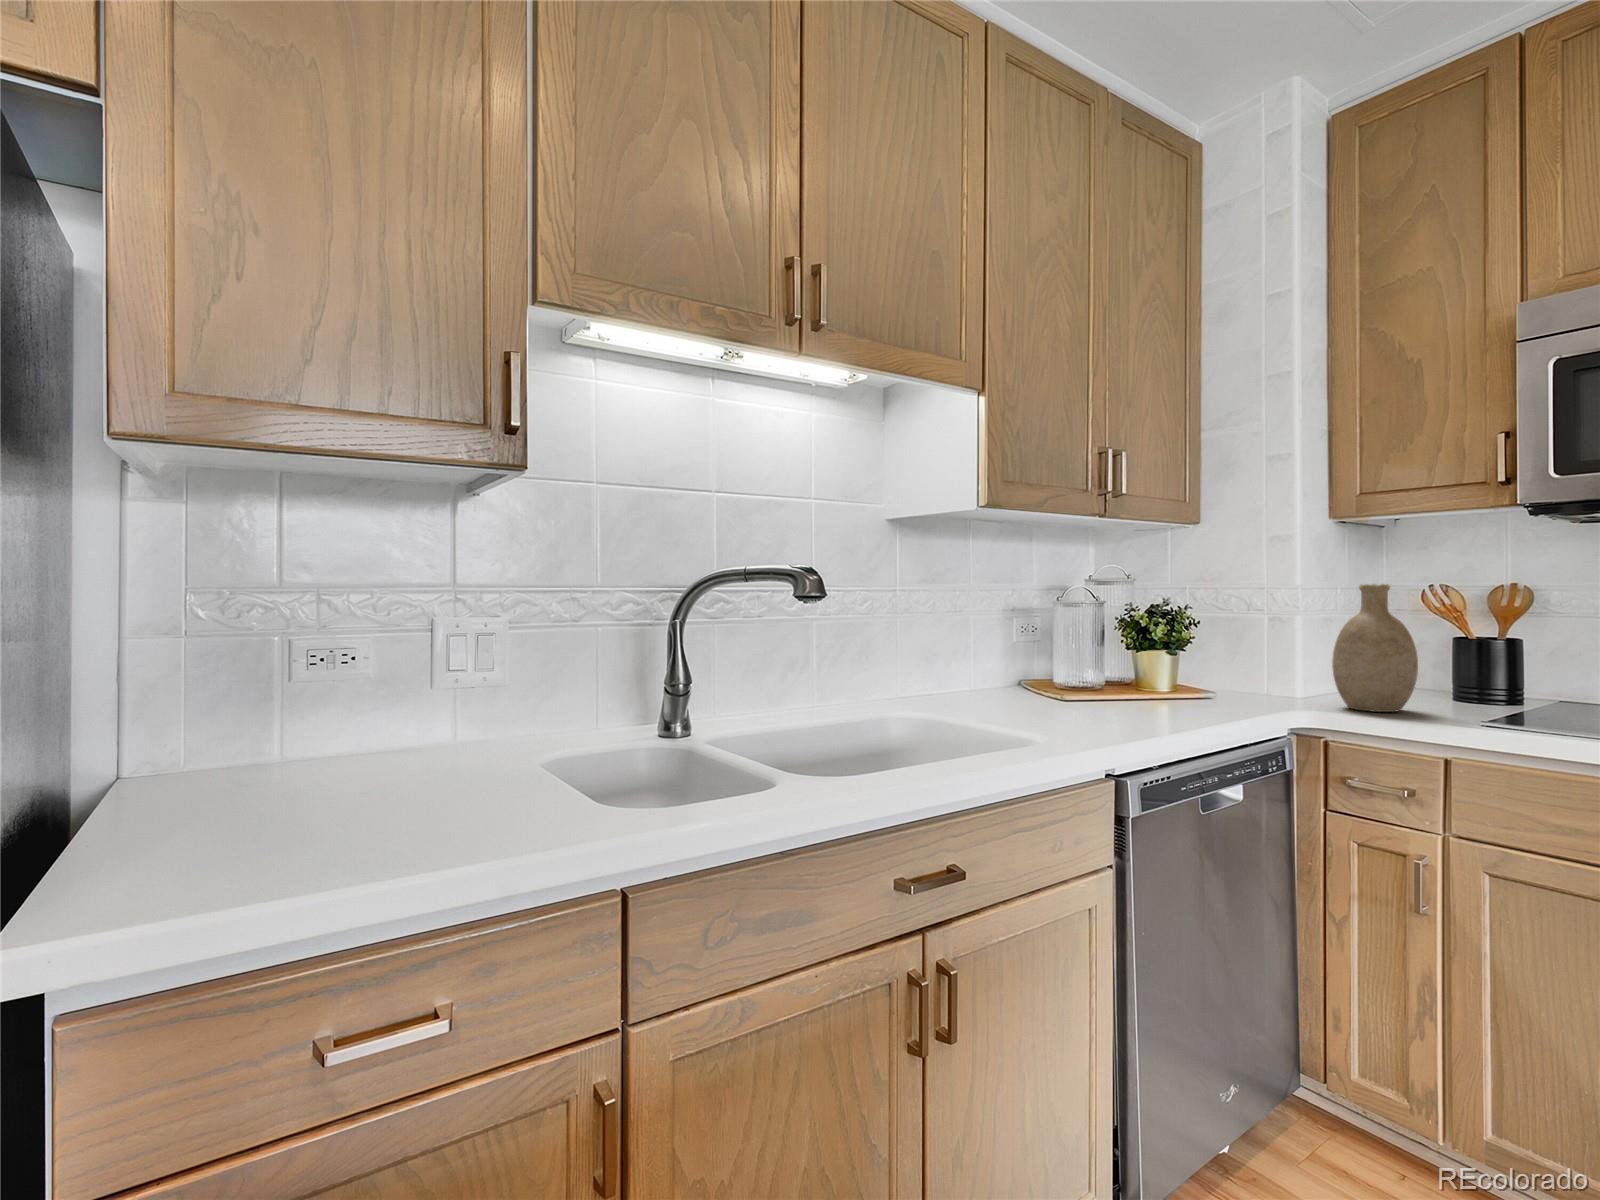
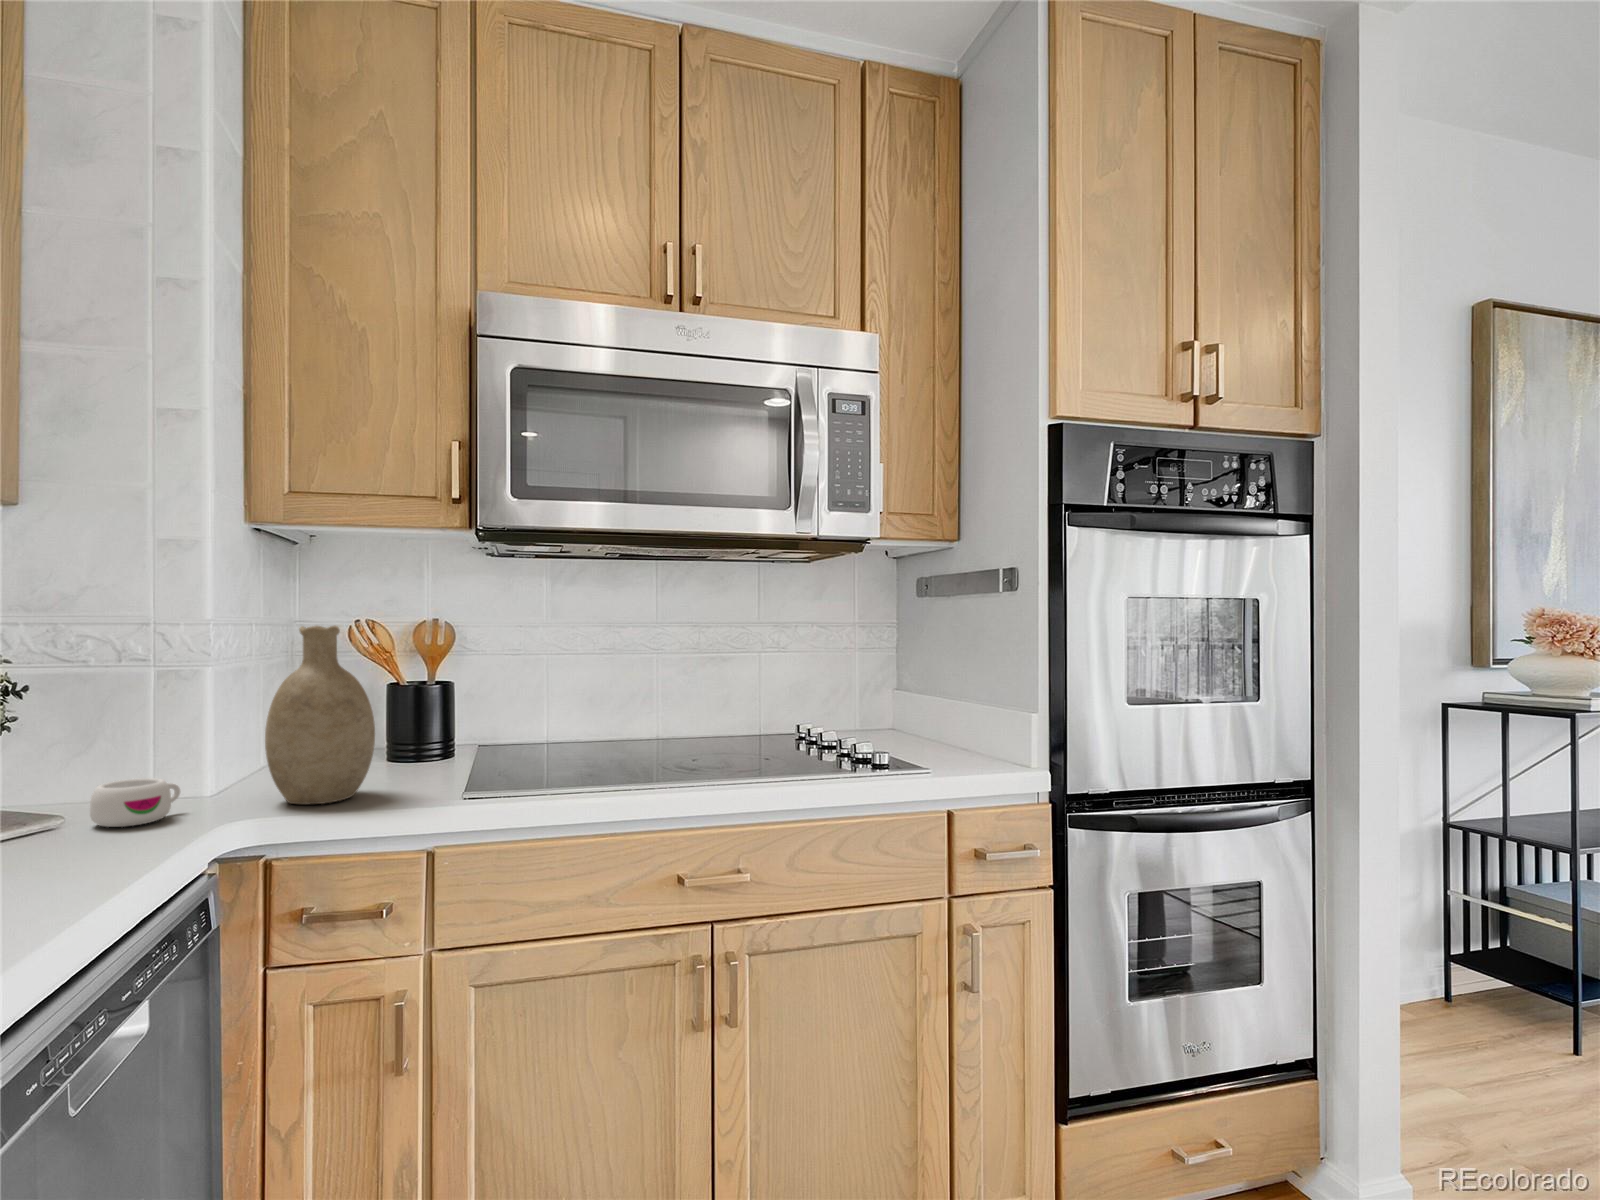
mug: none [1225,676,1278,703] -> present [90,778,180,827]

